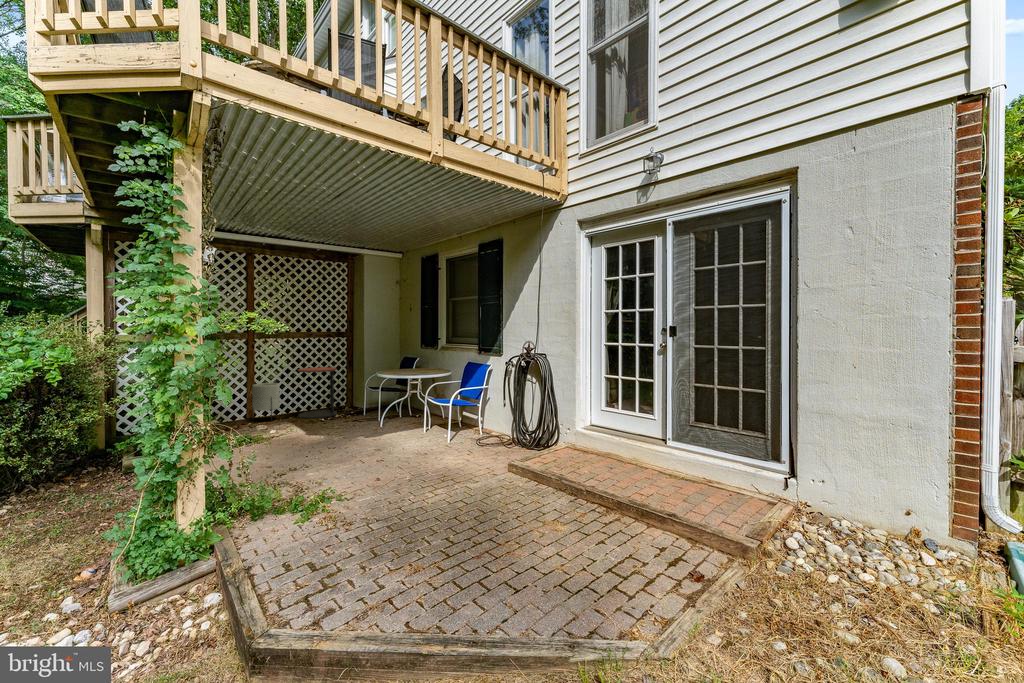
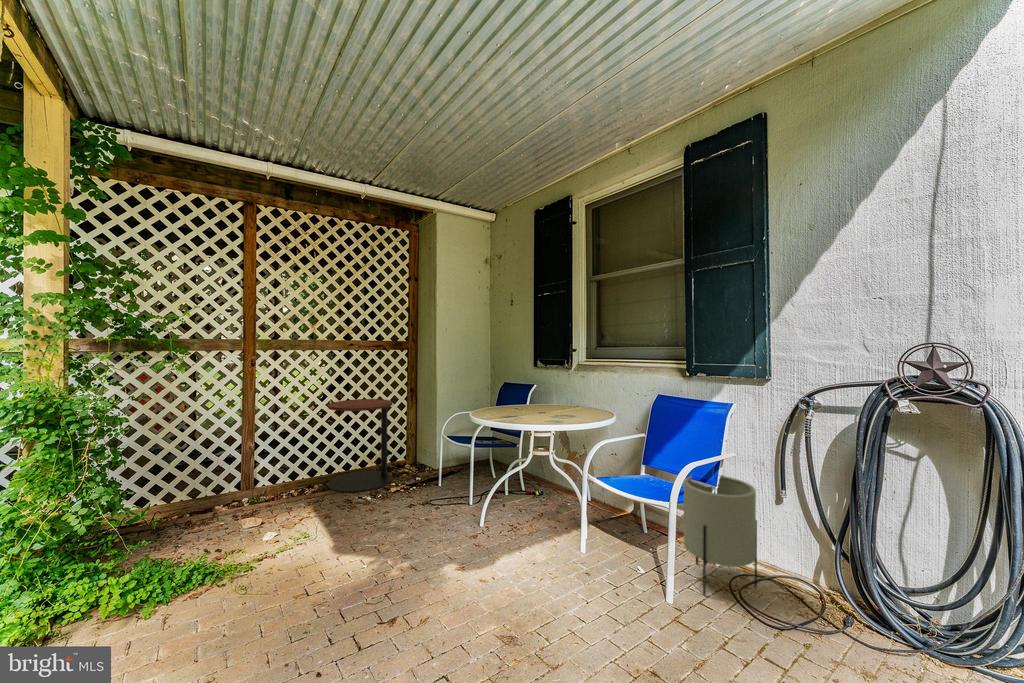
planter: present [252,383,280,420] -> present [684,476,757,595]

